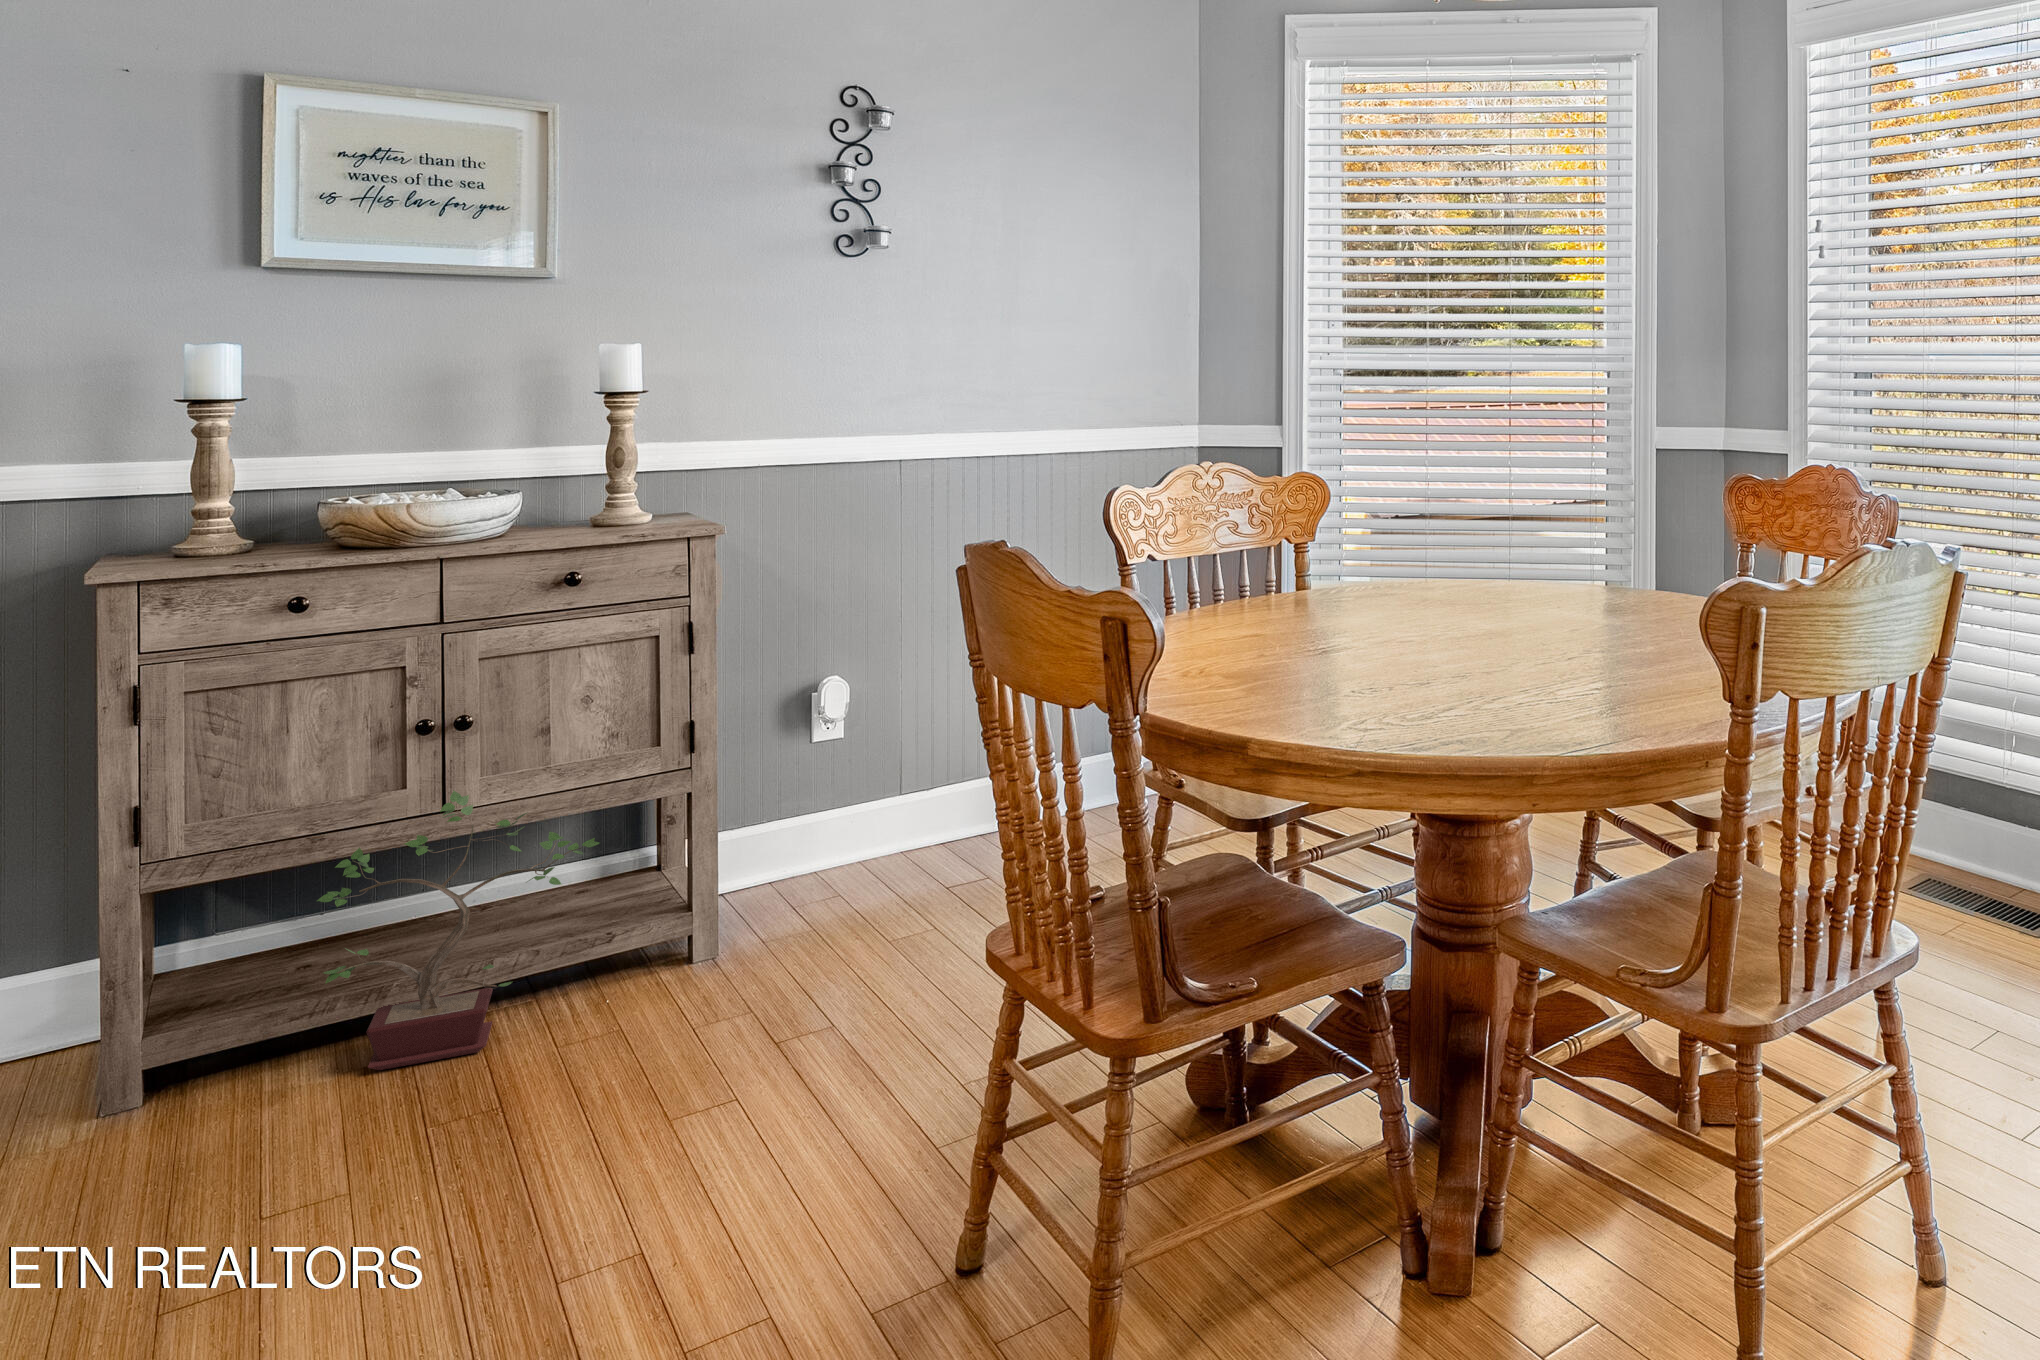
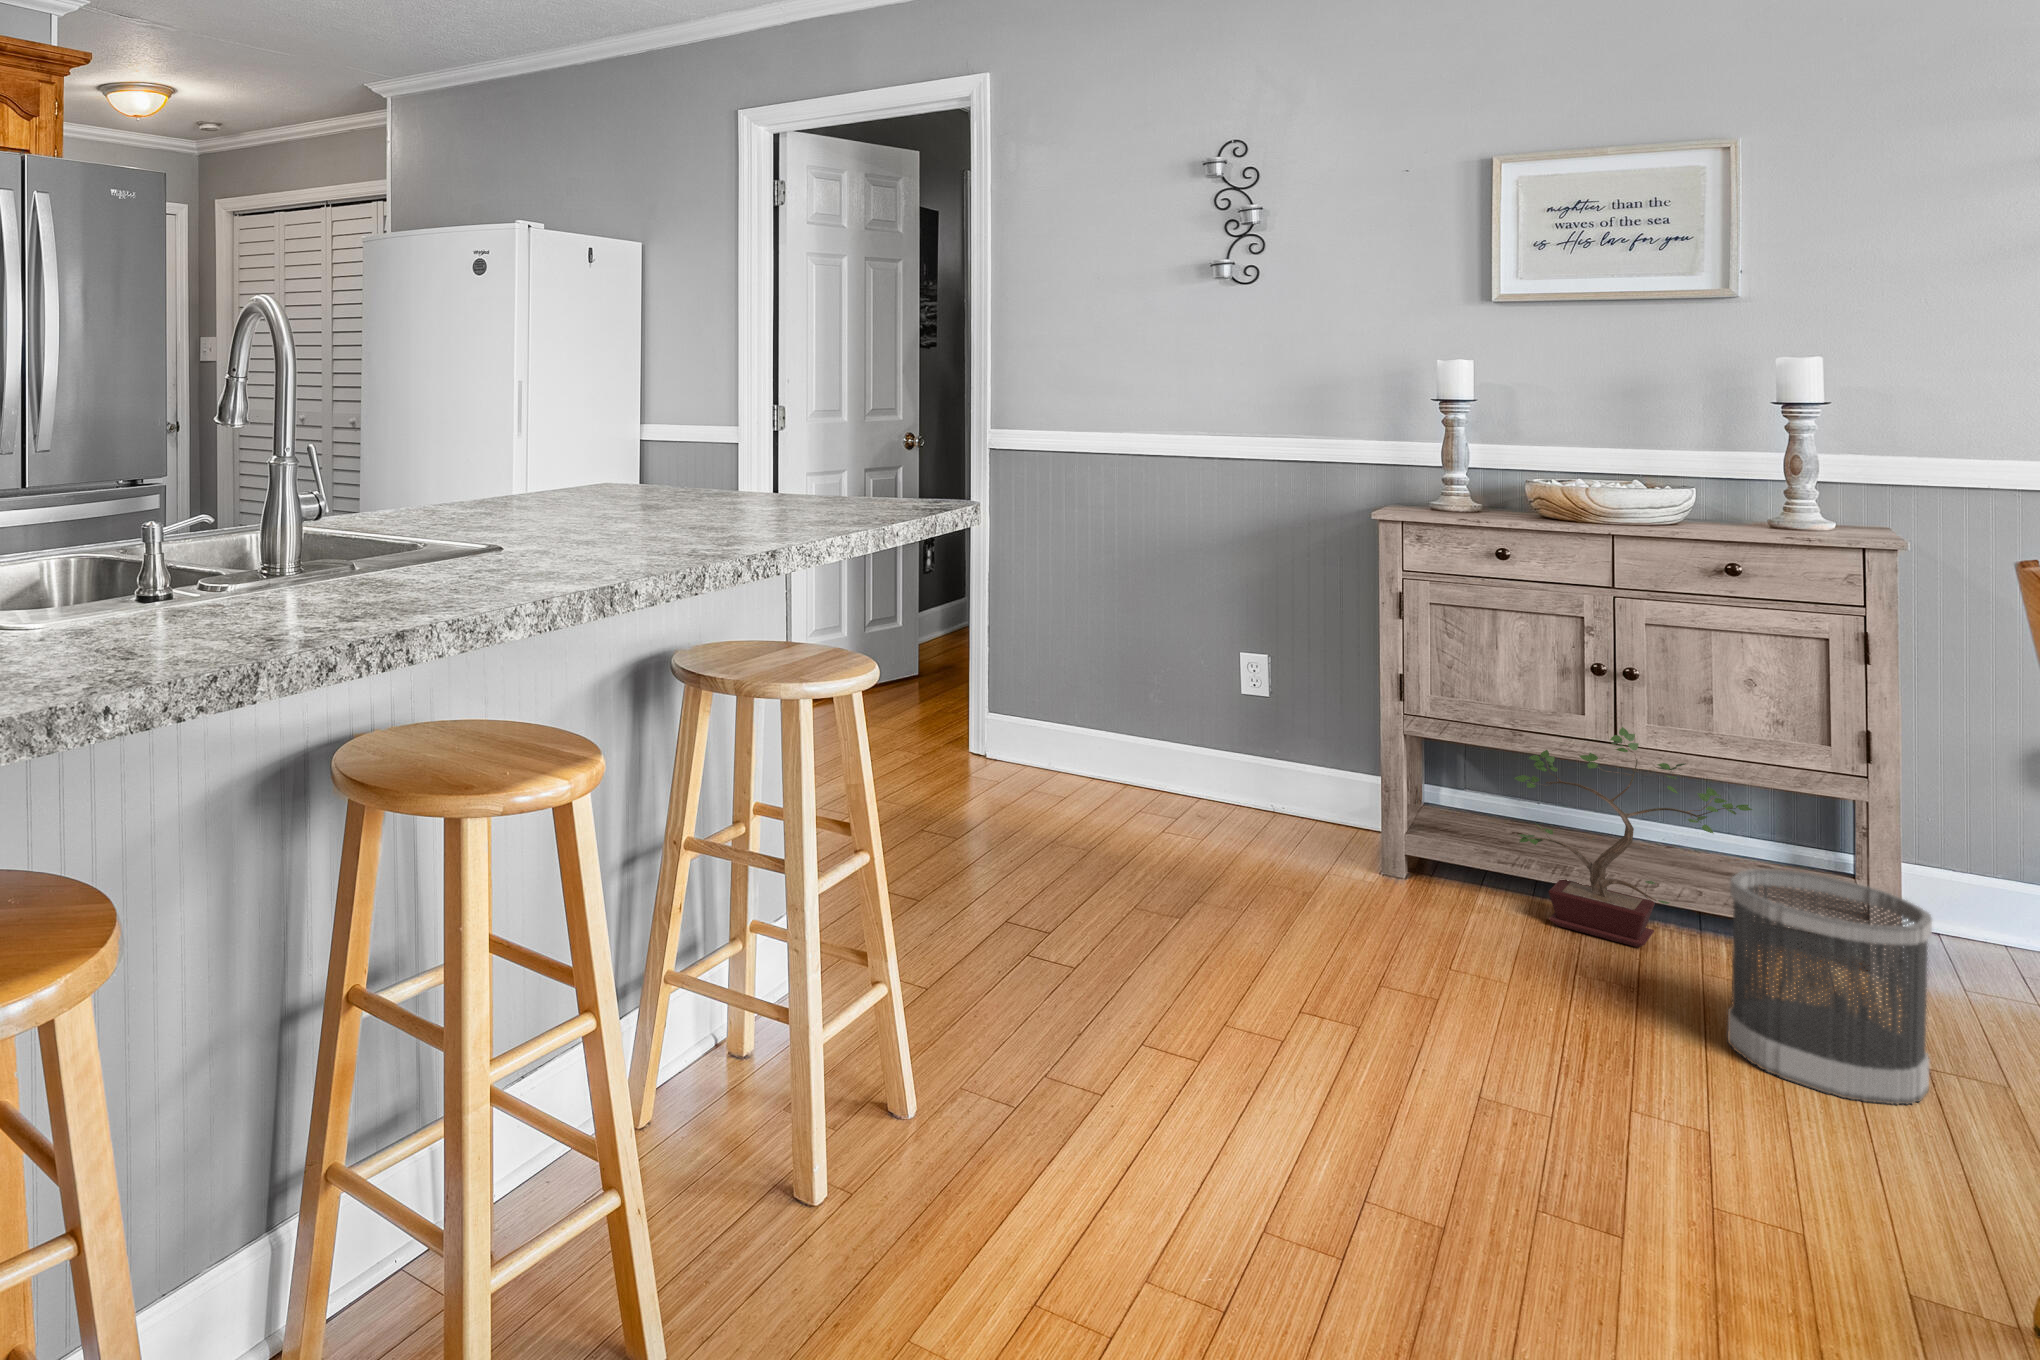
wastebasket: none [595,886,774,1137] -> present [1728,869,1932,1104]

